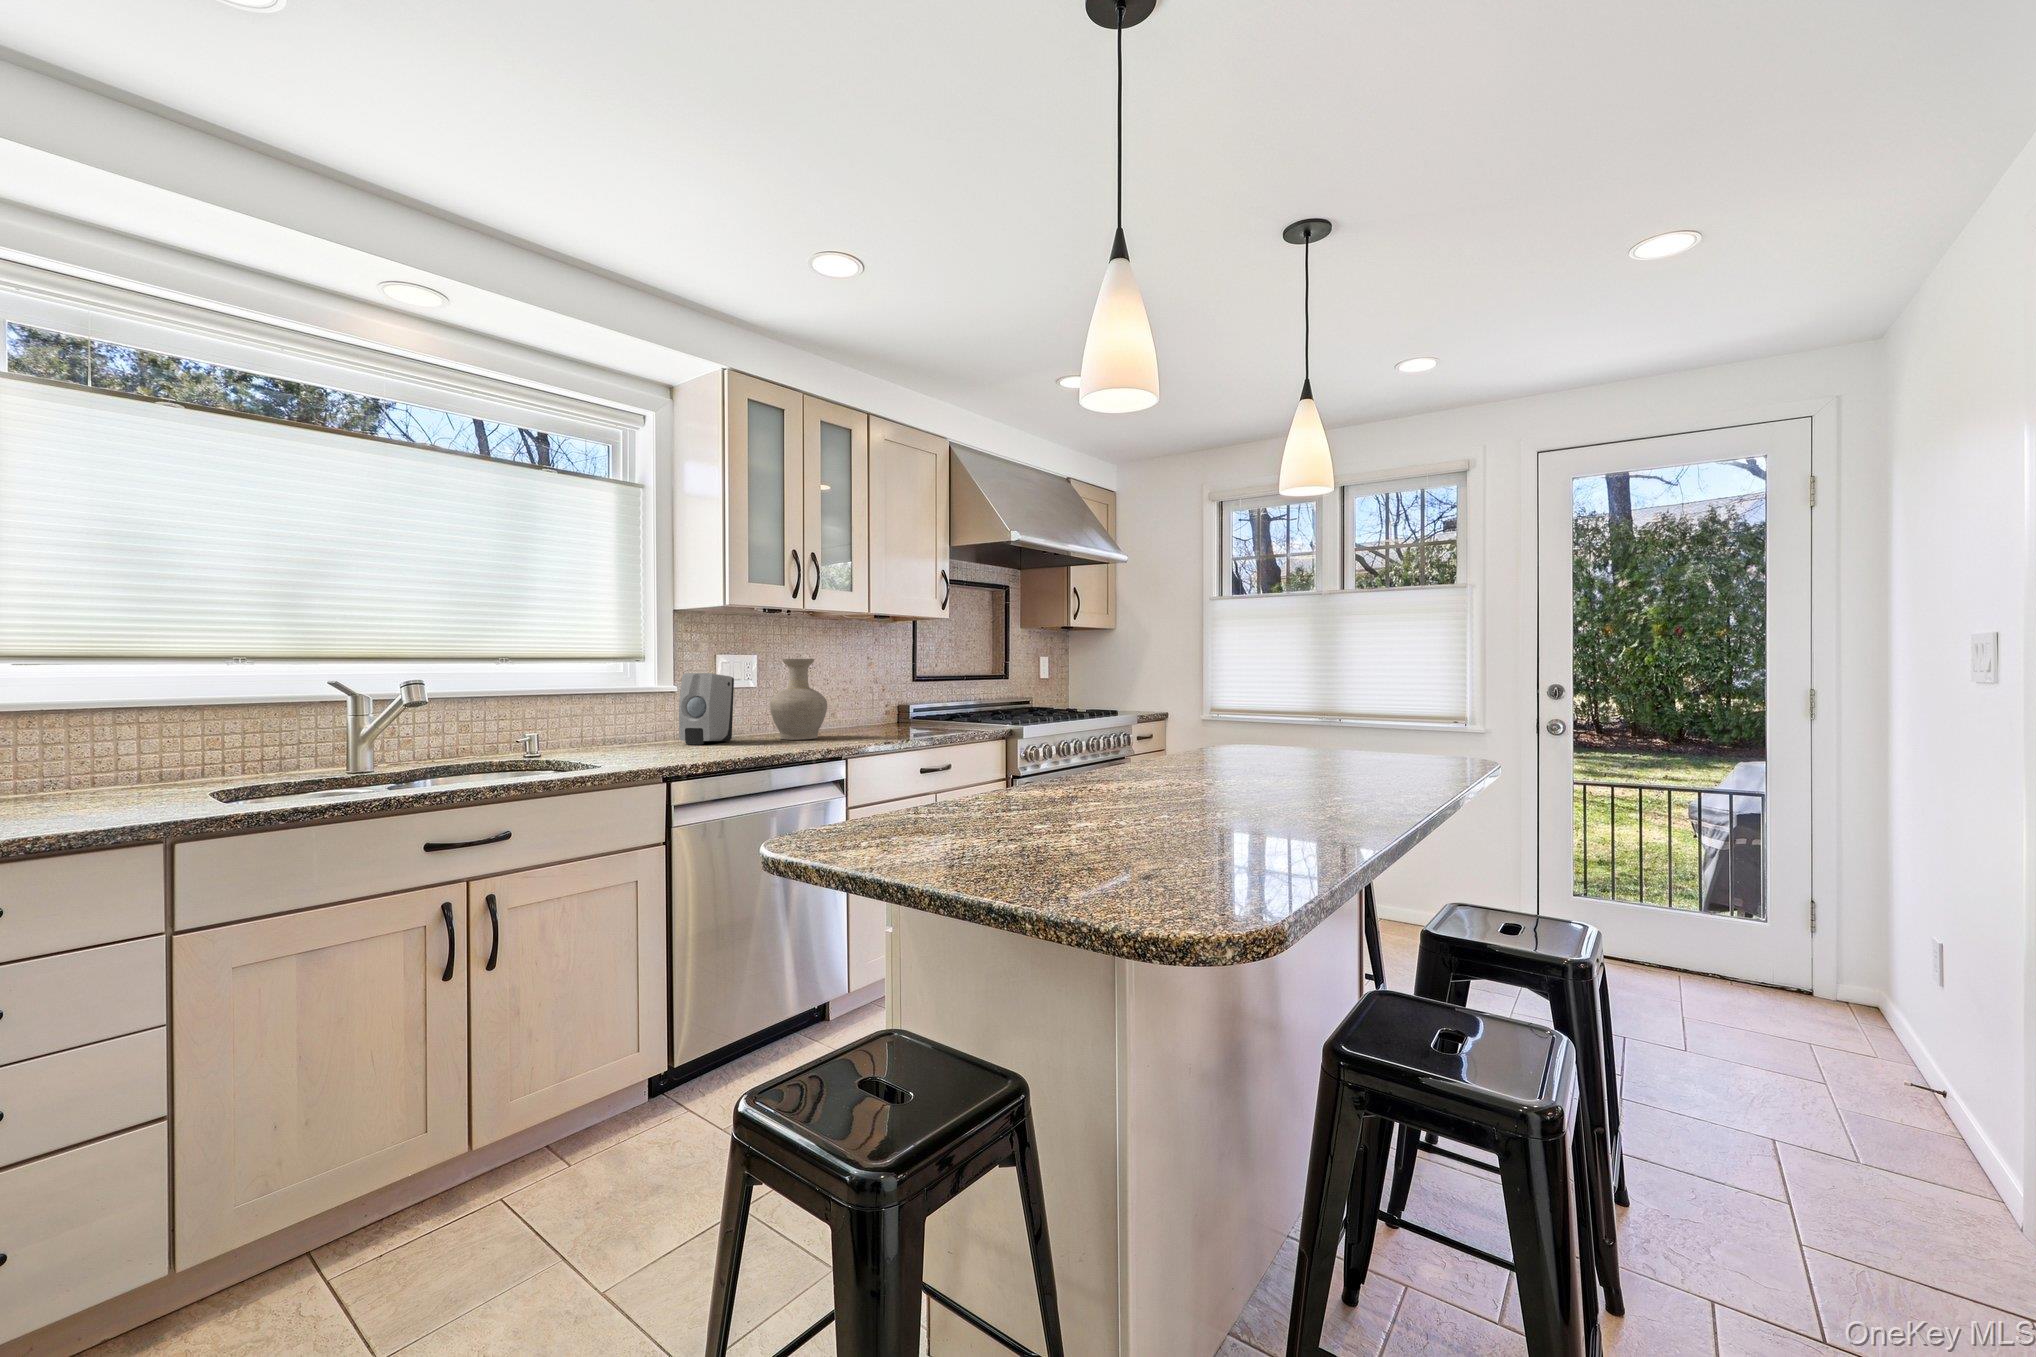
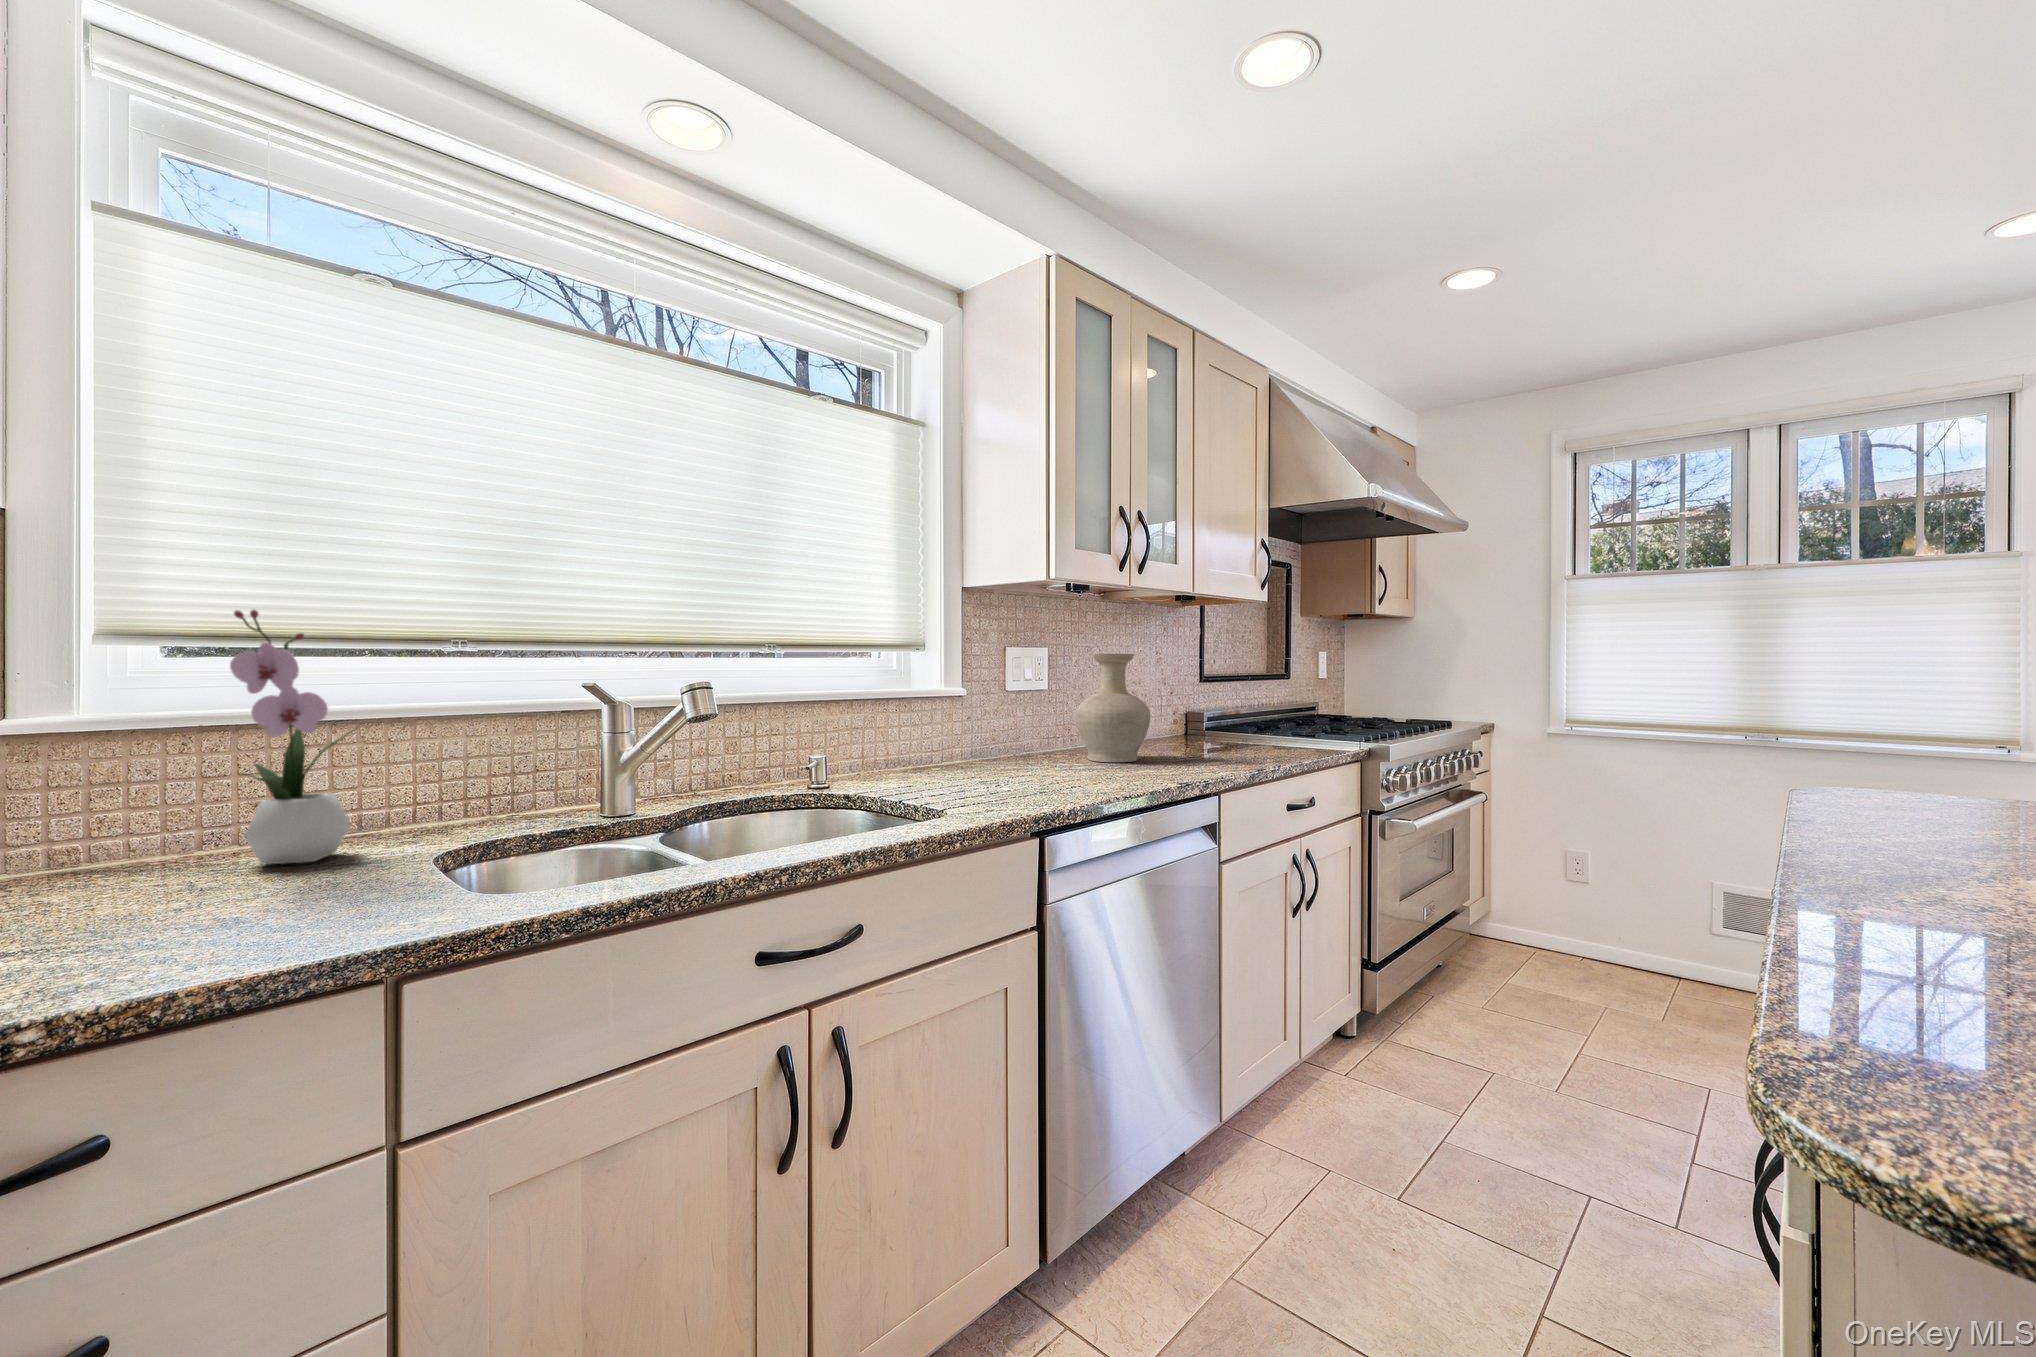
flower arrangement: none [64,634,158,797] -> present [230,610,356,865]
soap dispenser: present [679,673,734,745] -> none [975,672,1035,769]

